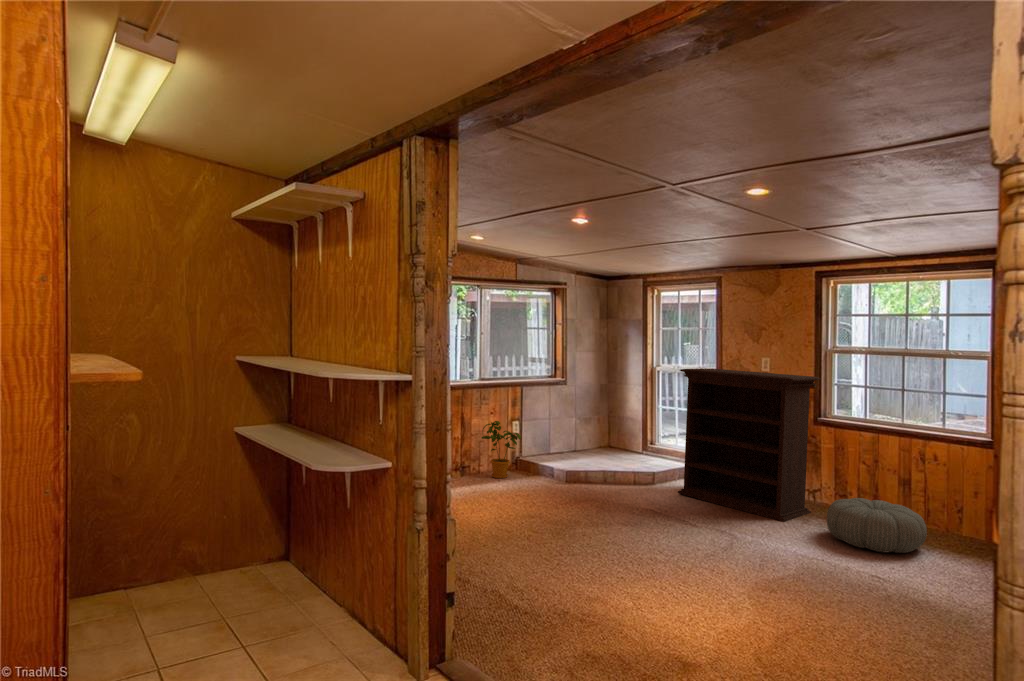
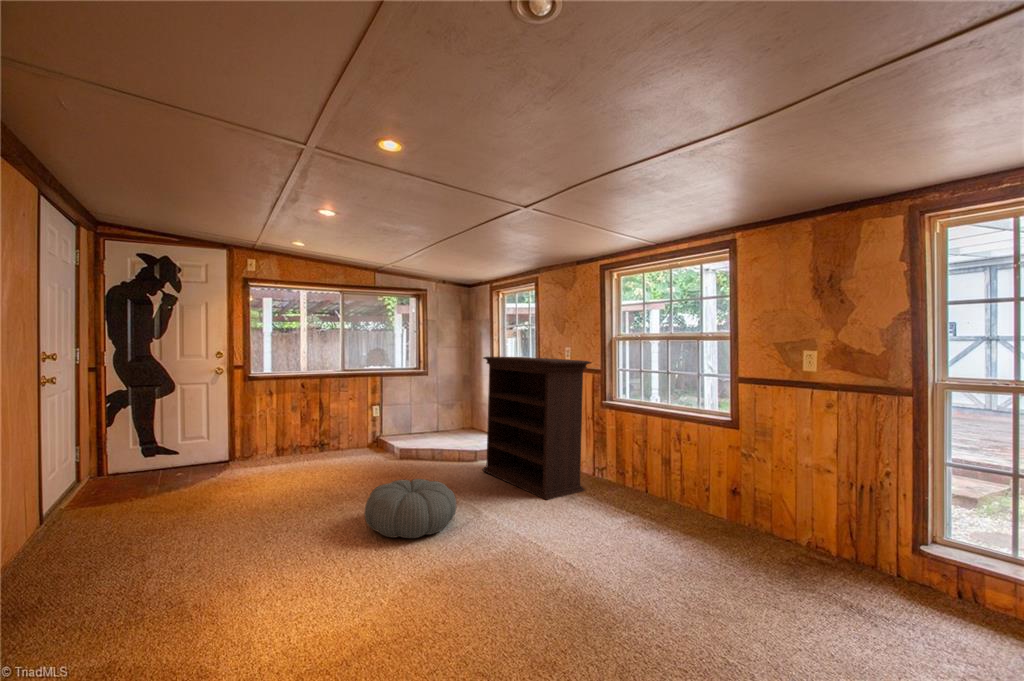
house plant: present [482,421,521,478] -> none [330,405,365,456]
pouf: present [827,498,927,553] -> present [364,479,456,538]

